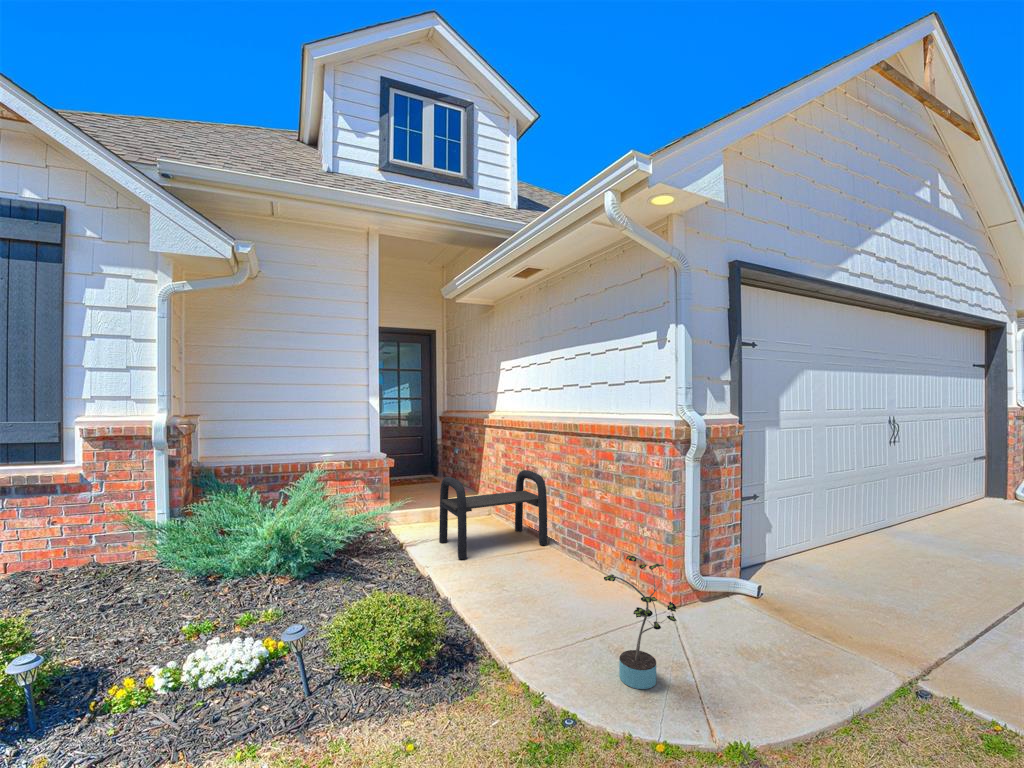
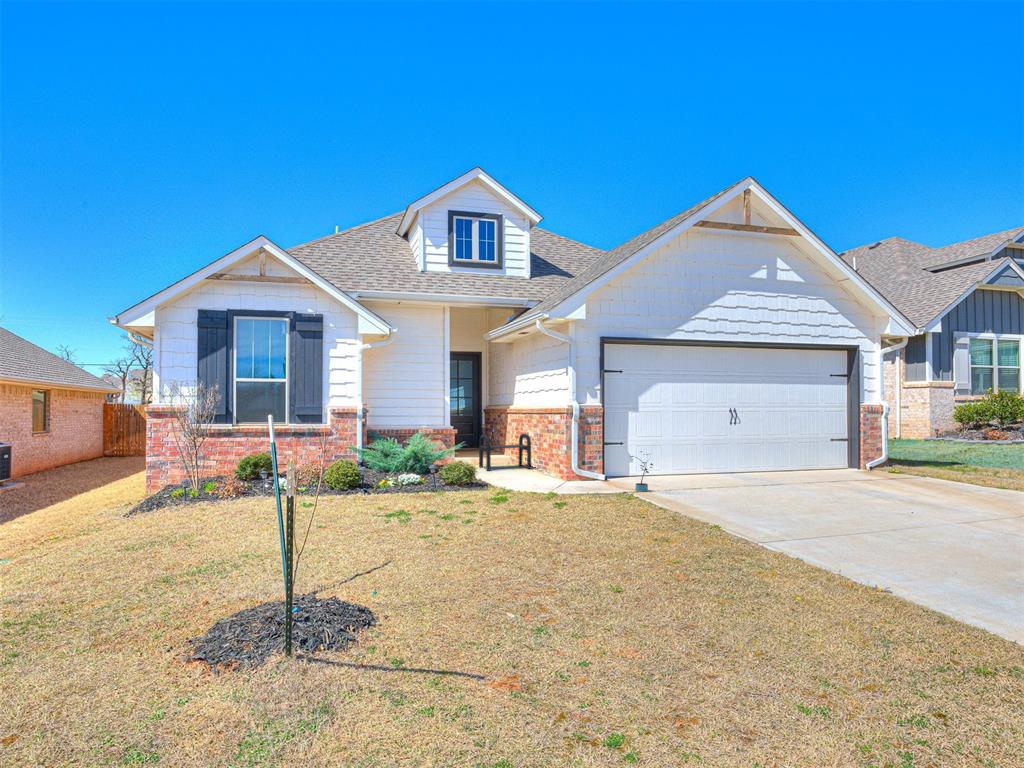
potted plant: present [604,556,677,689] -> present [631,454,653,491]

